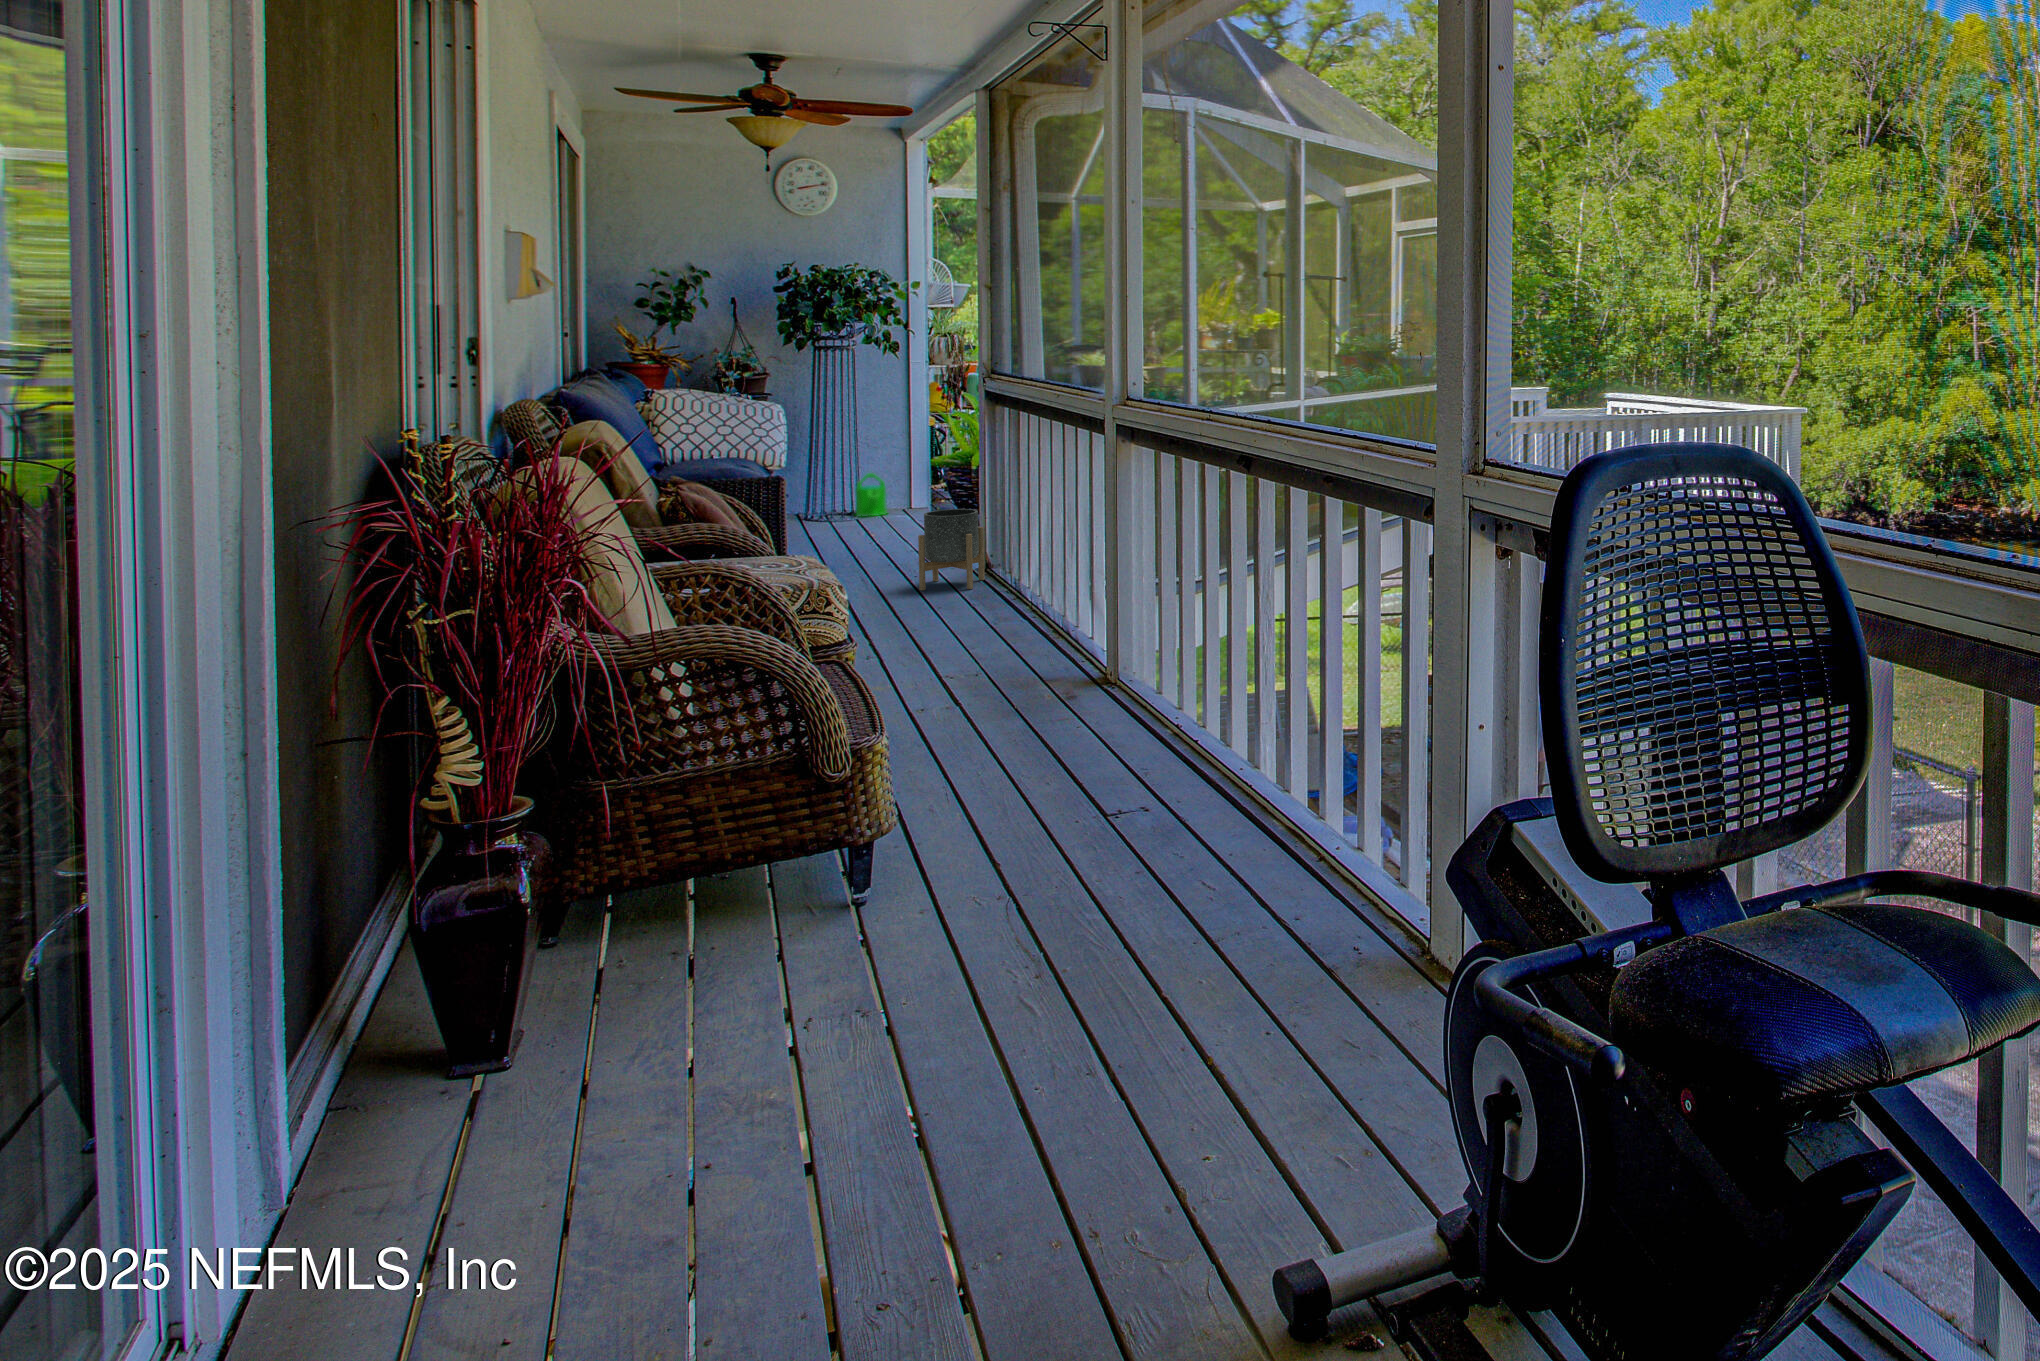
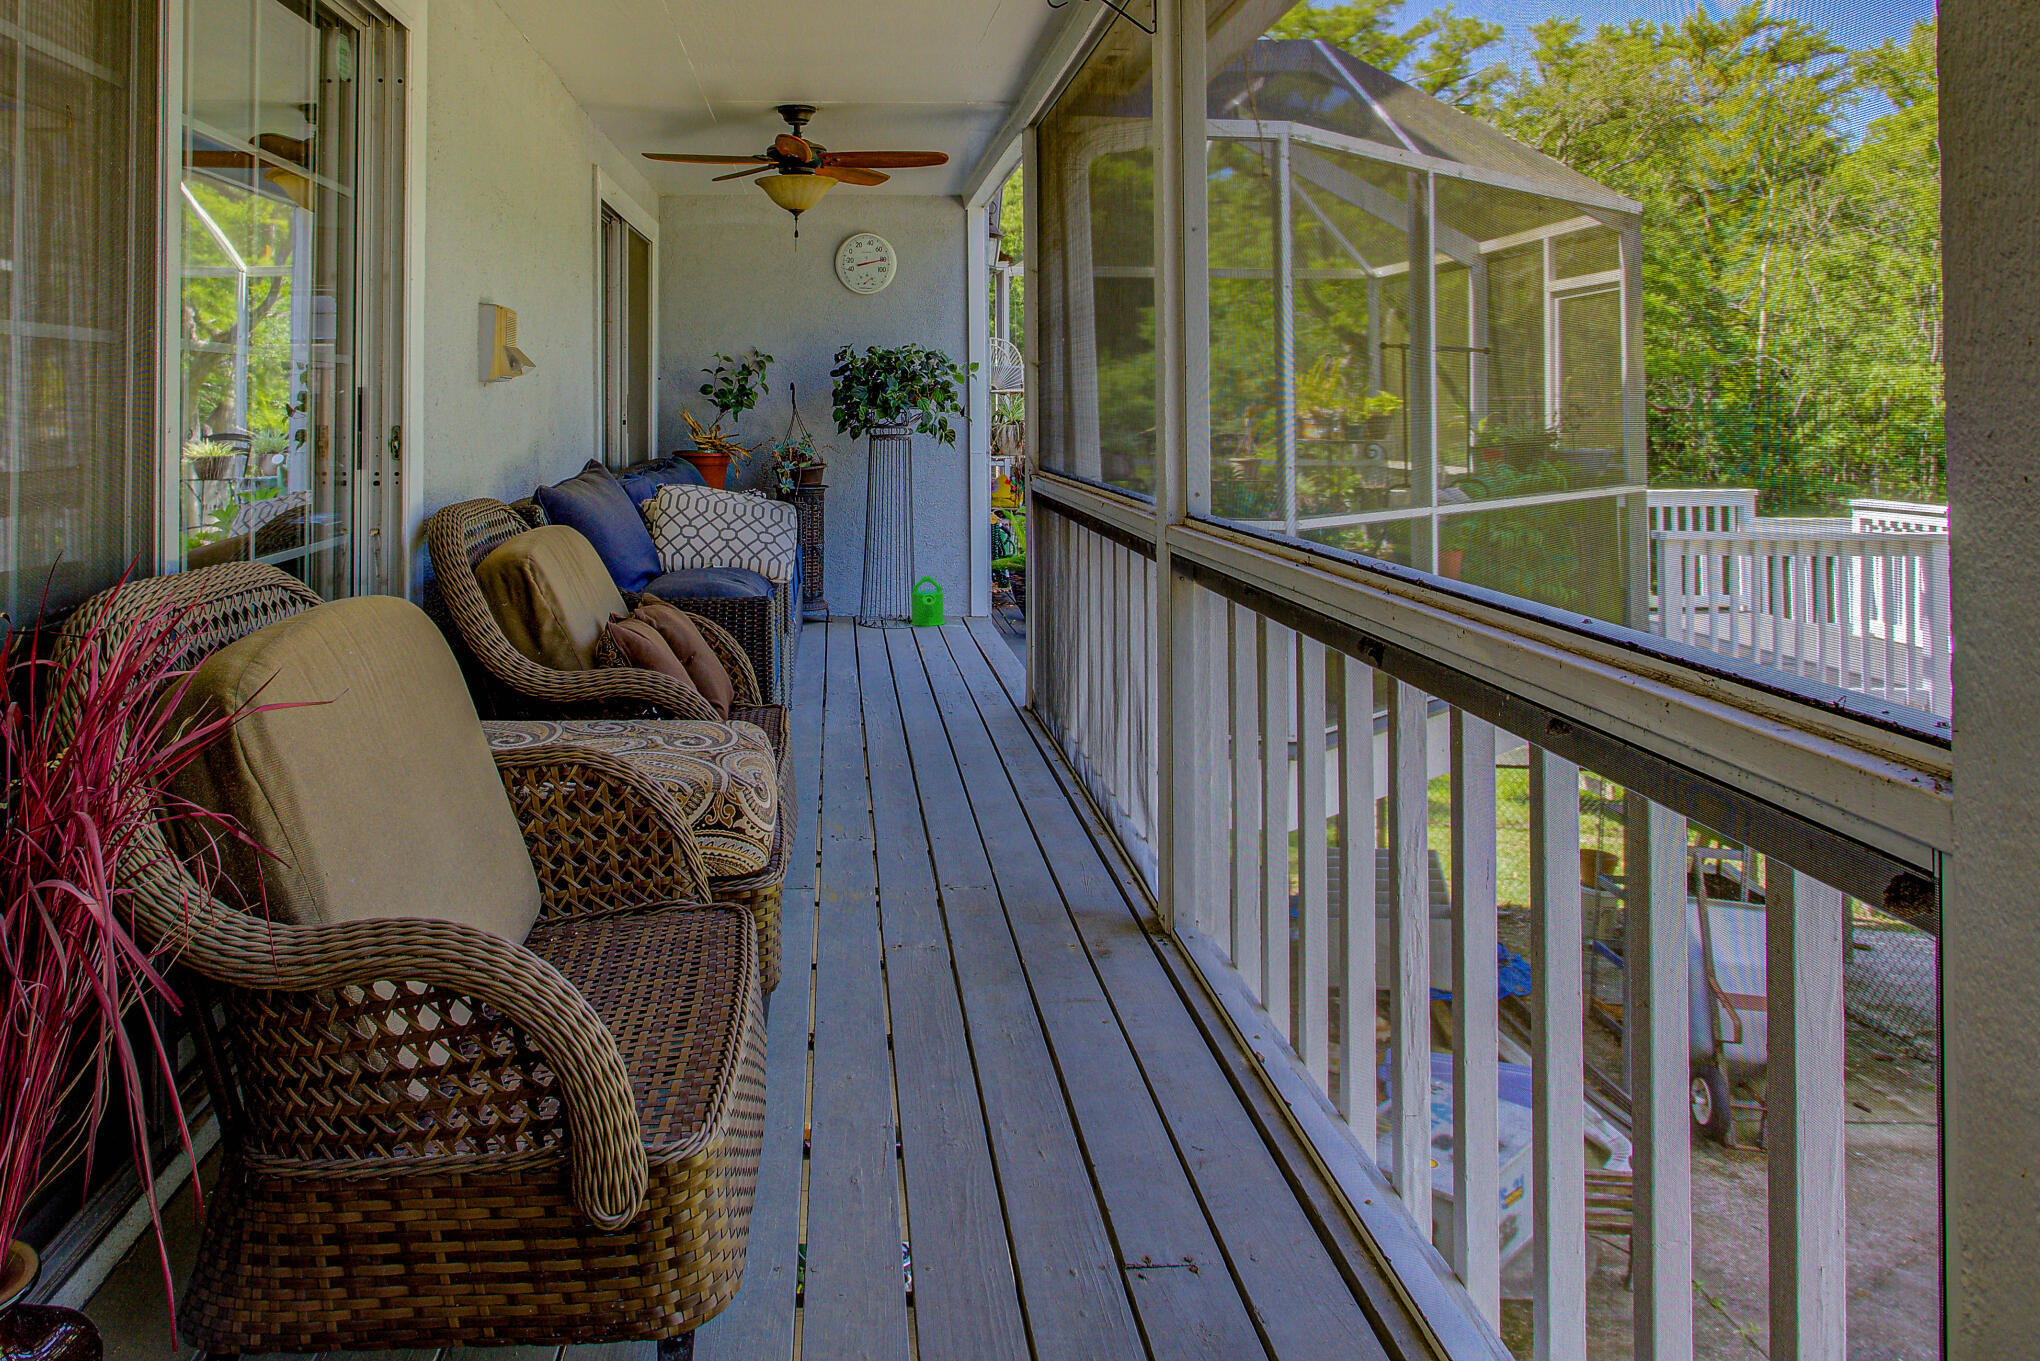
planter: present [918,509,985,590] -> none [949,636,1027,740]

